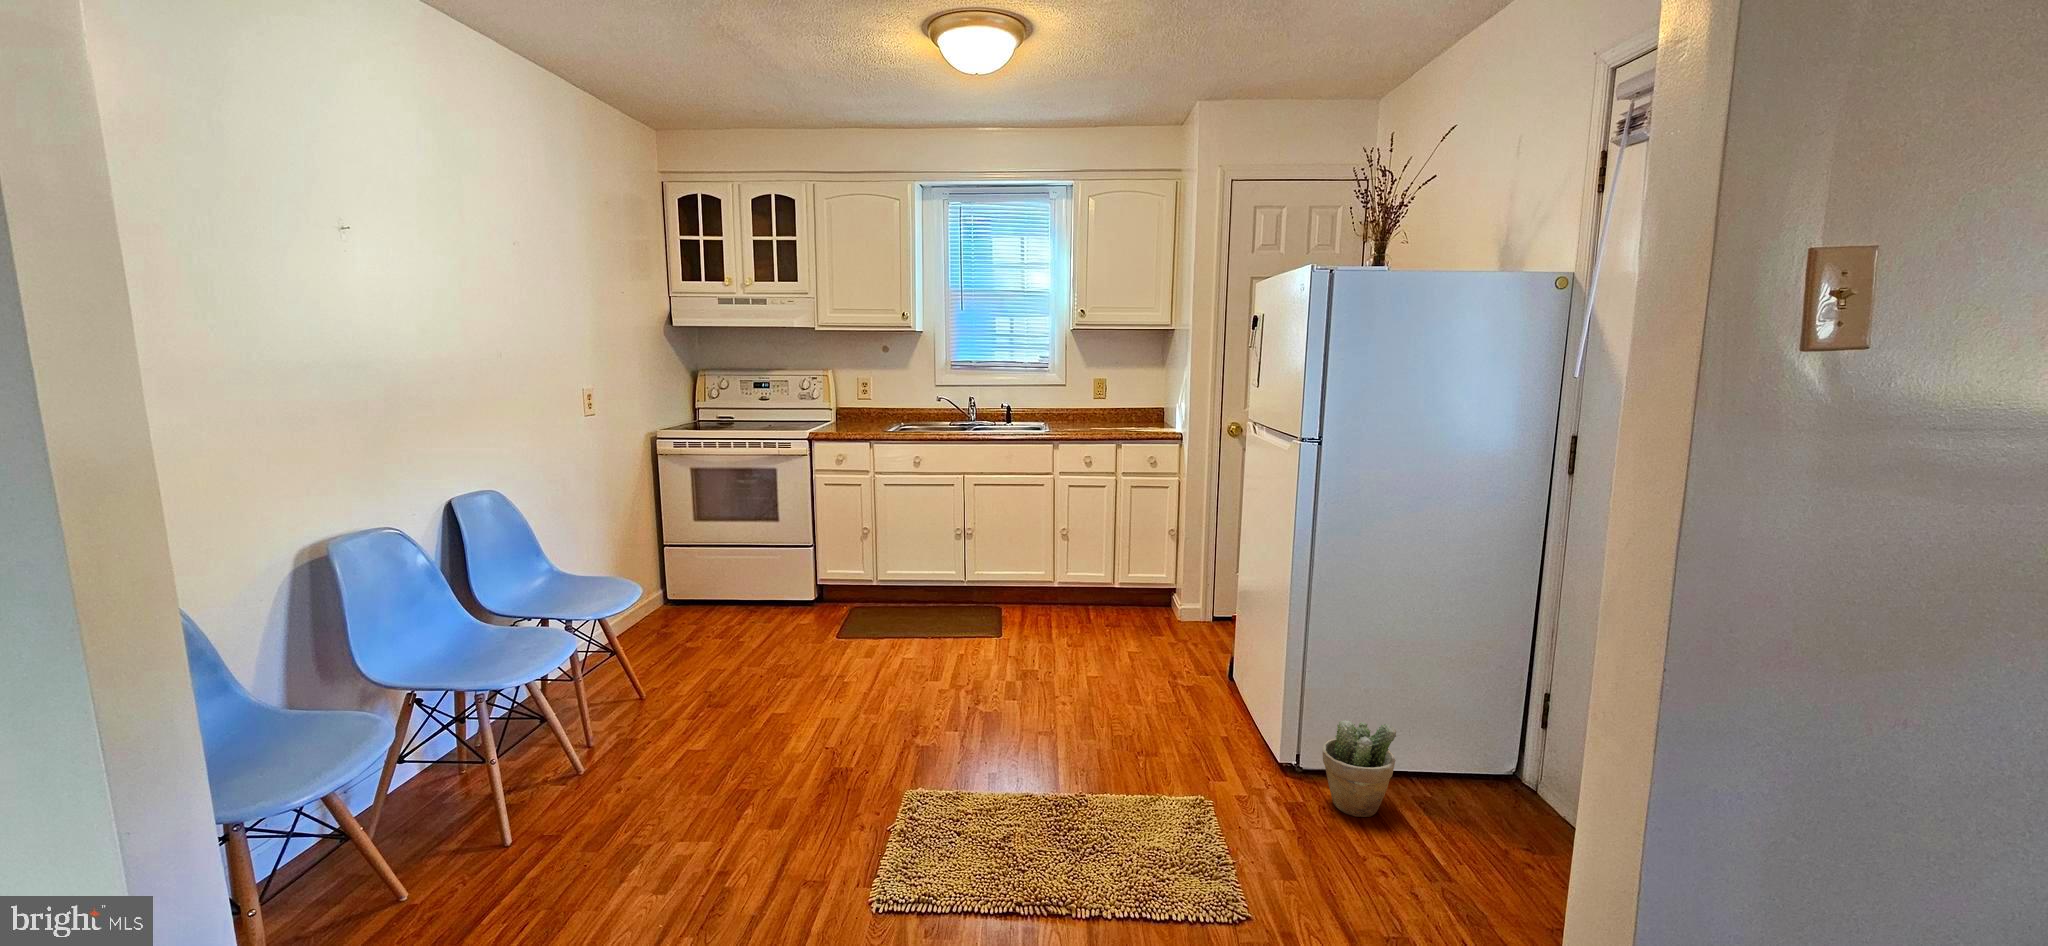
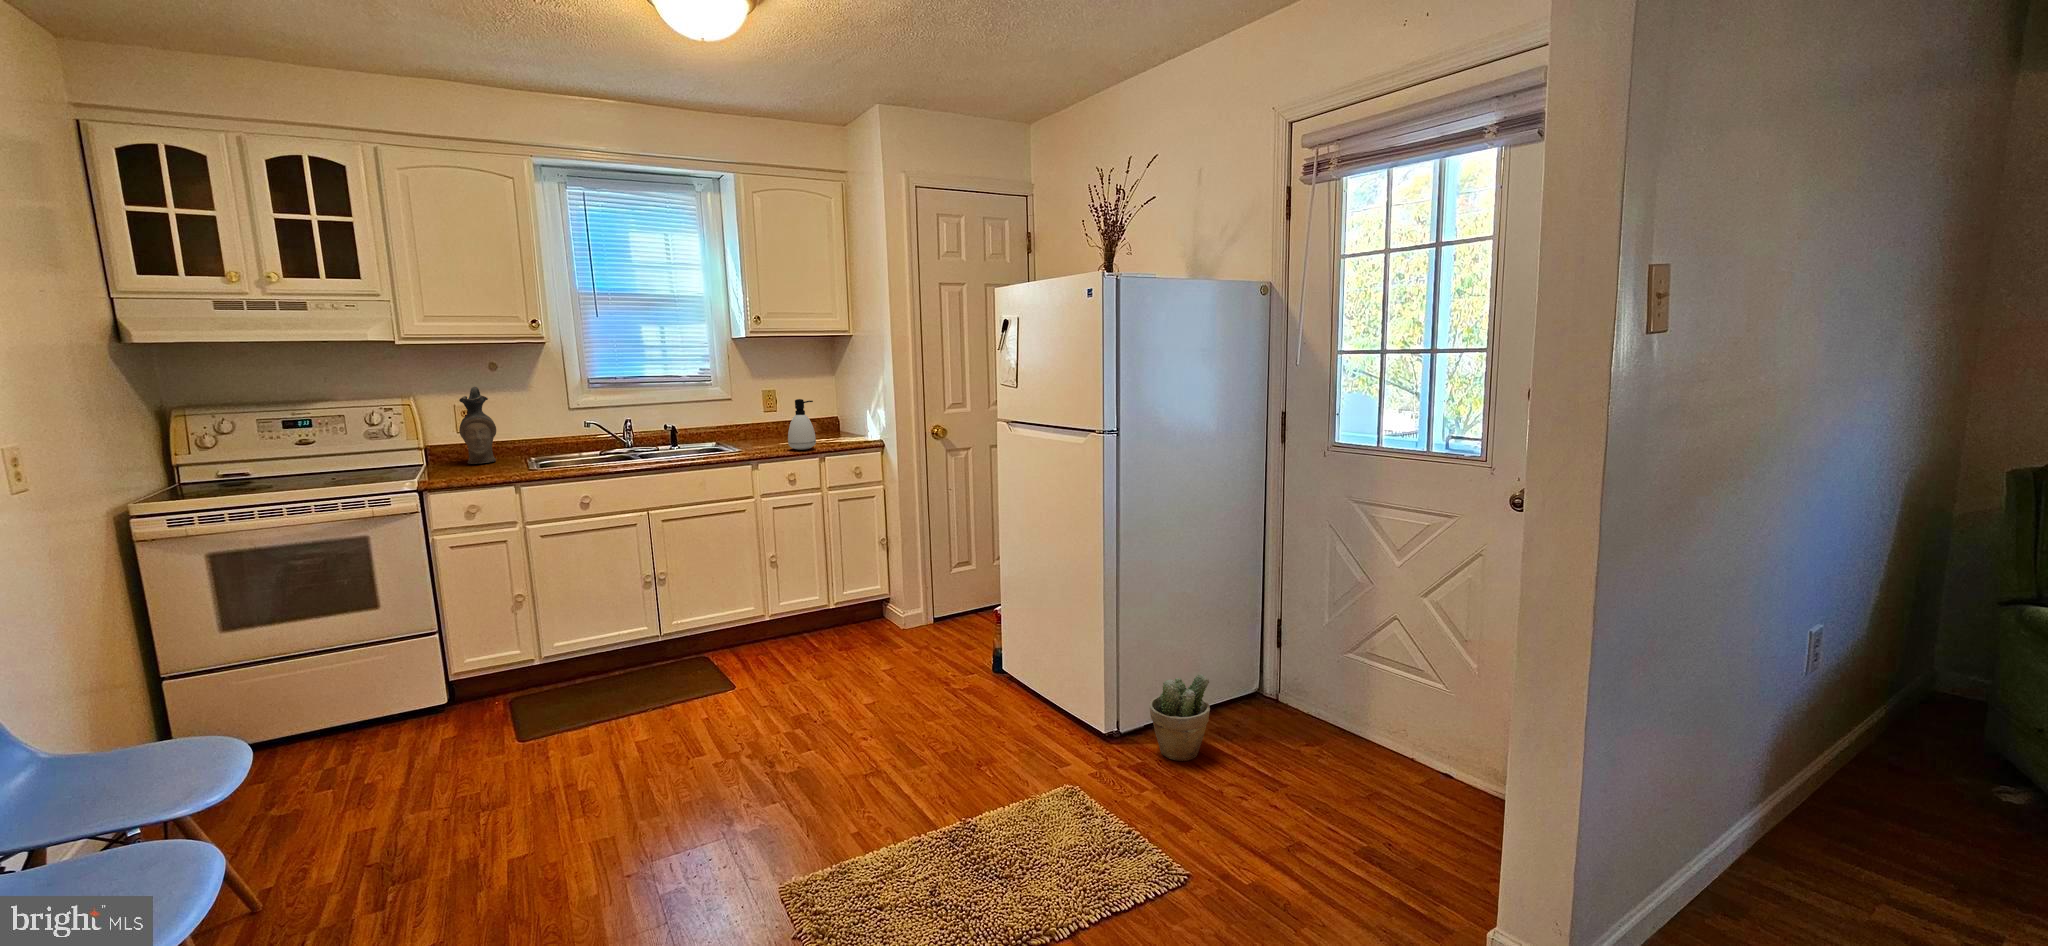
ceramic pitcher: none [854,364,878,423] -> present [459,387,496,464]
soap dispenser: none [1091,388,1117,435] -> present [788,399,816,450]

